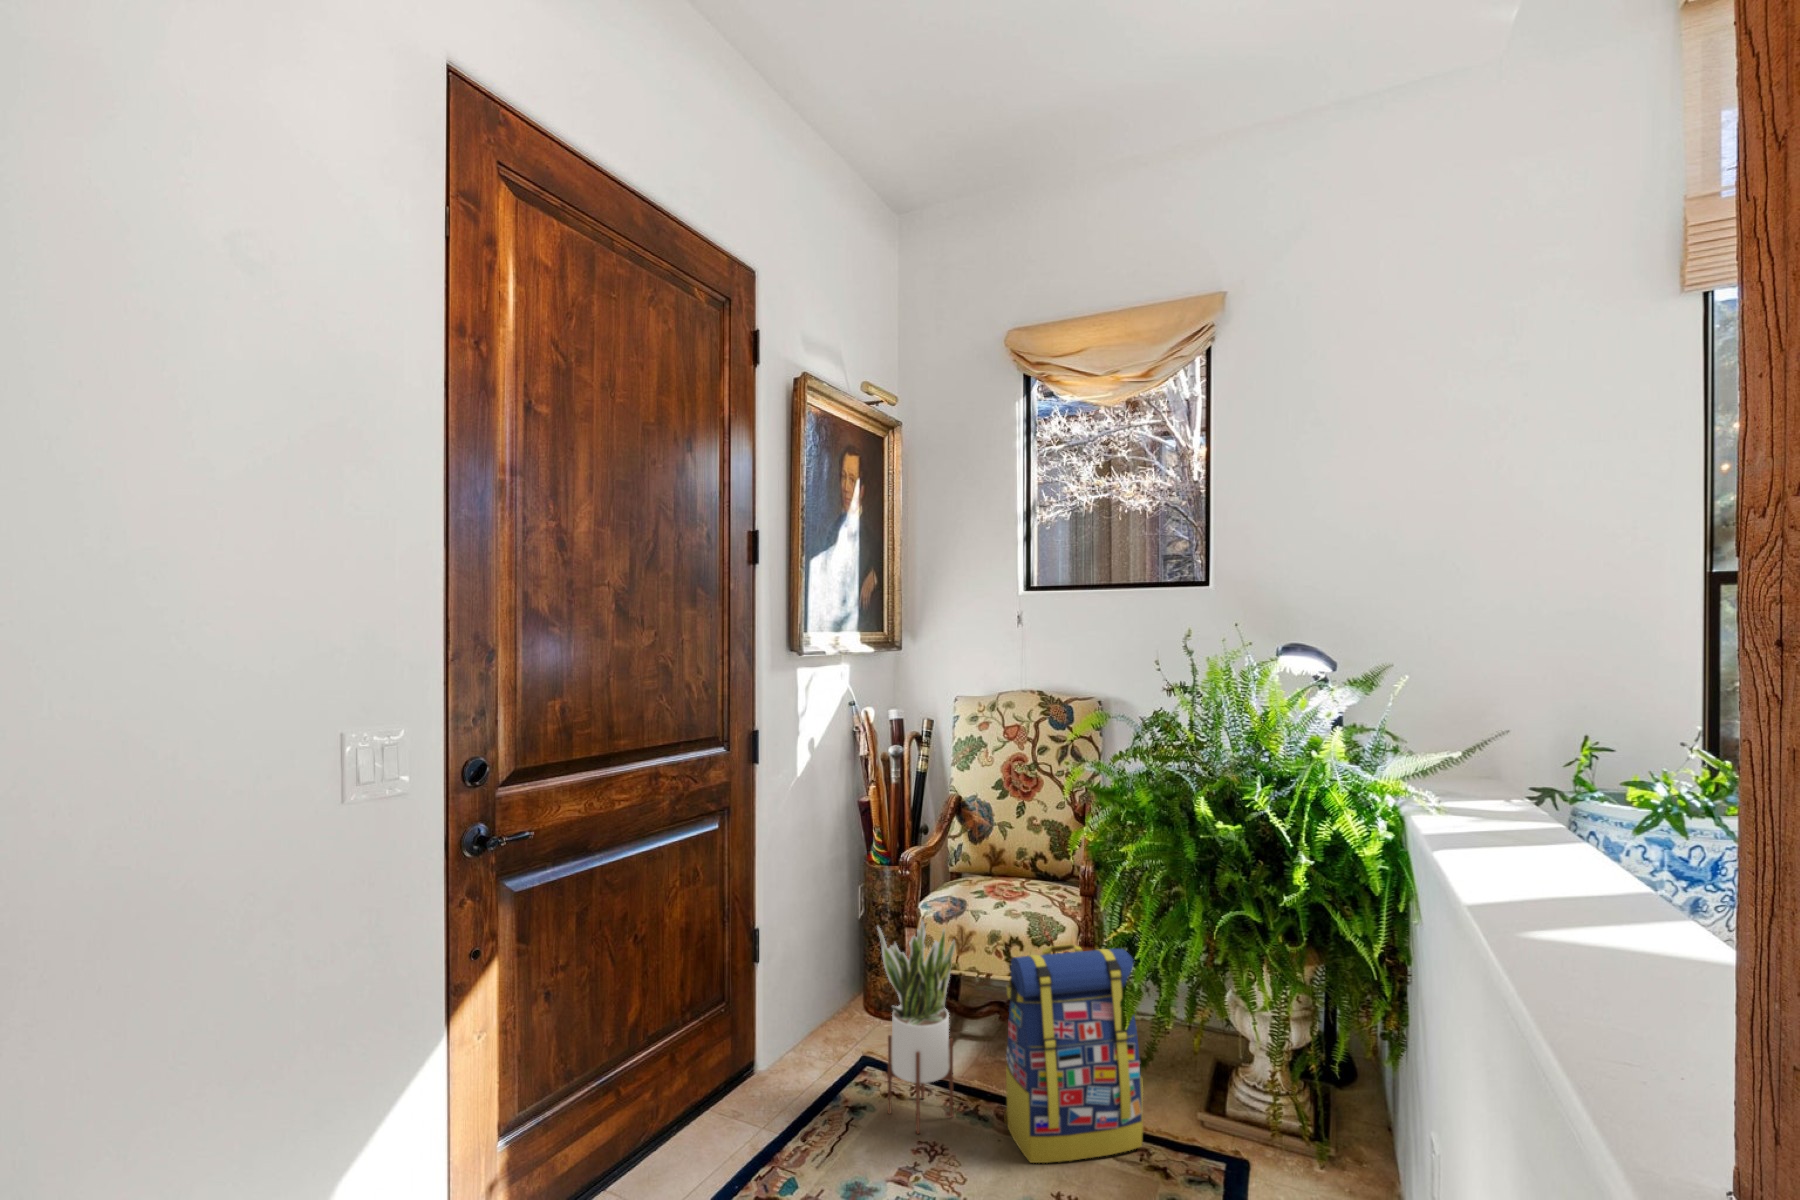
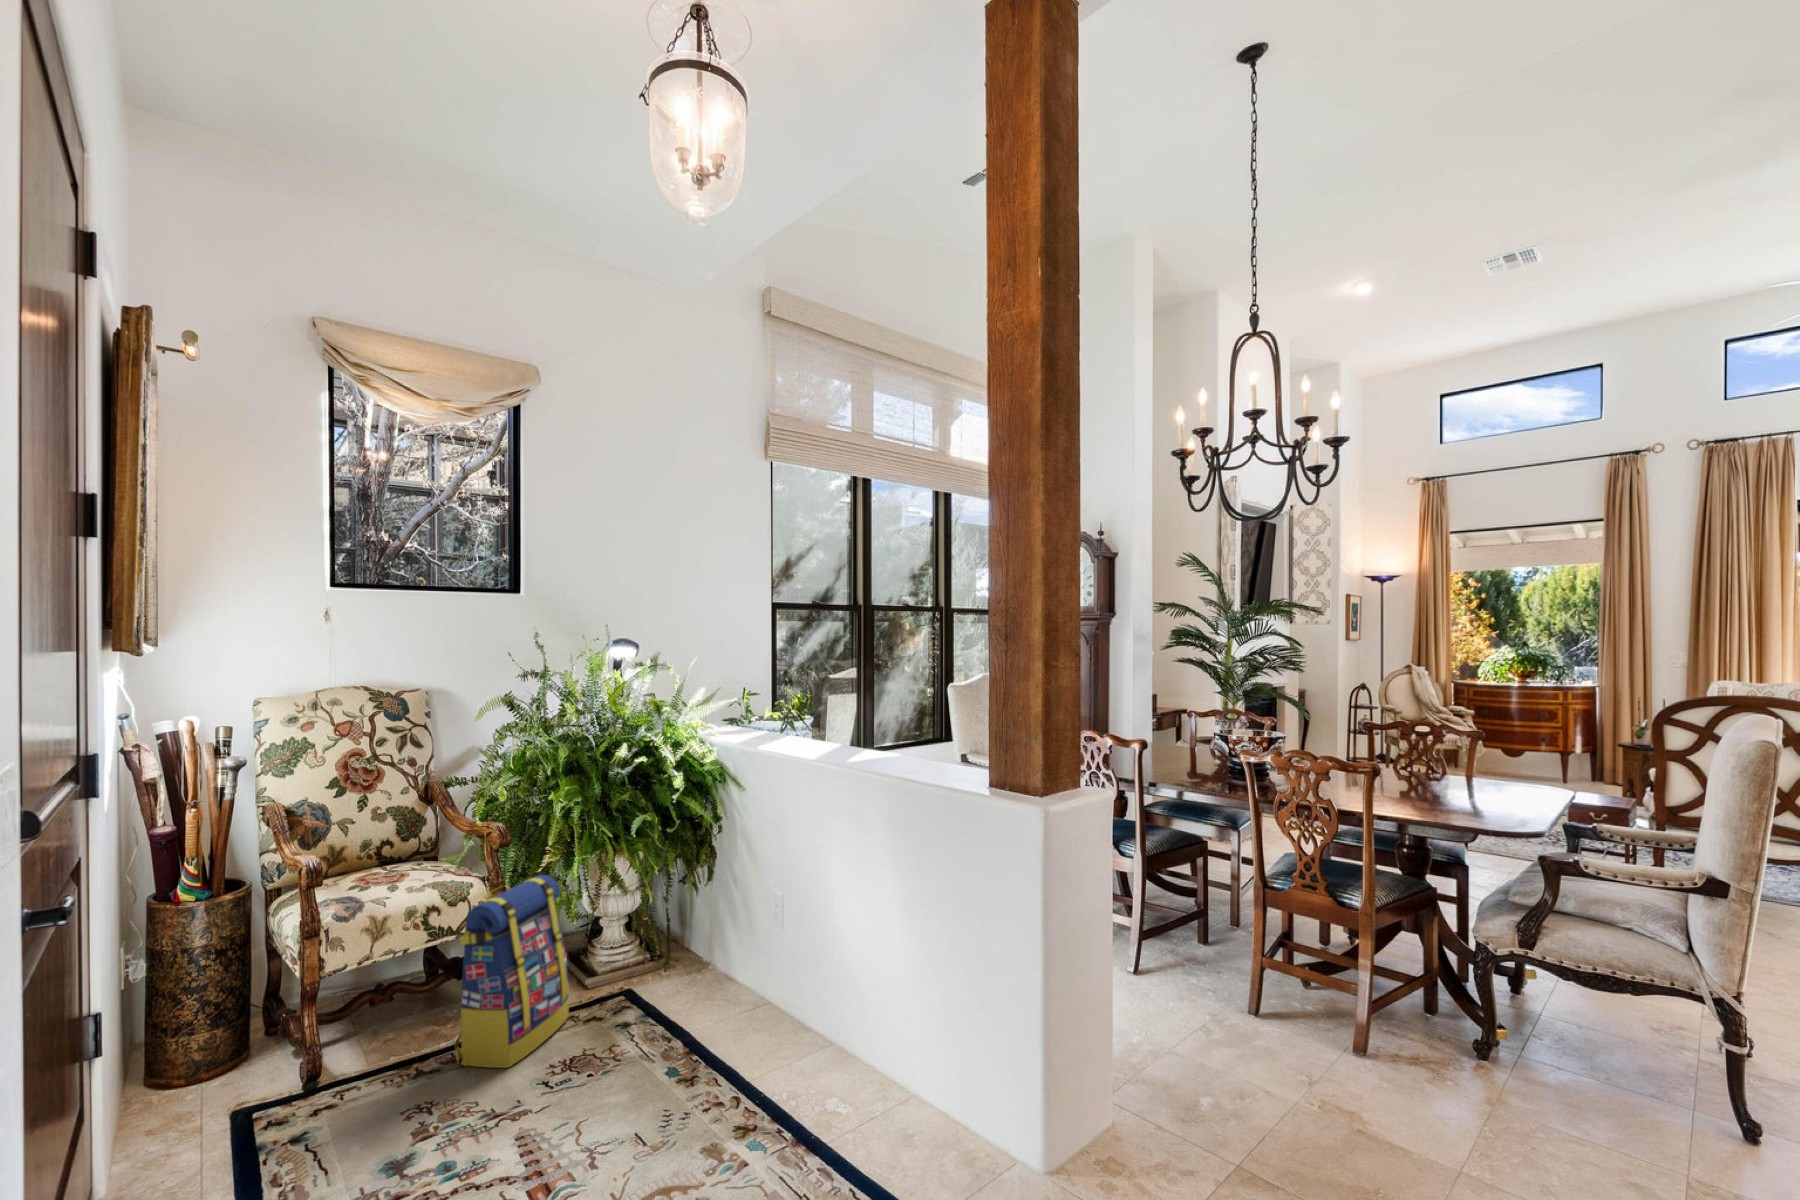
potted plant: present [877,921,955,1134] -> none [335,907,406,1123]

